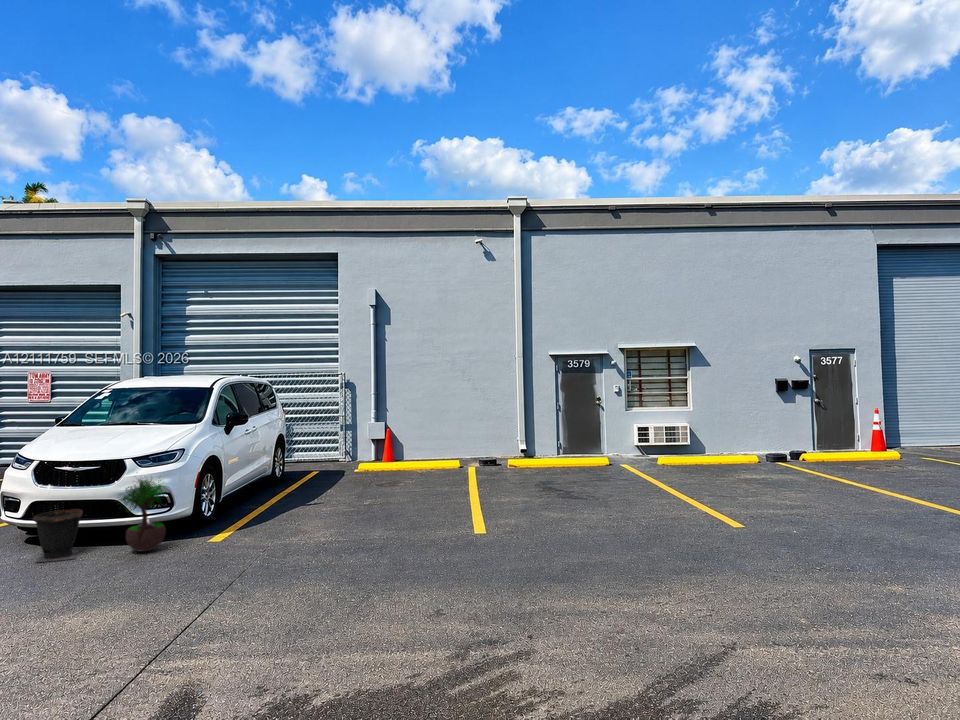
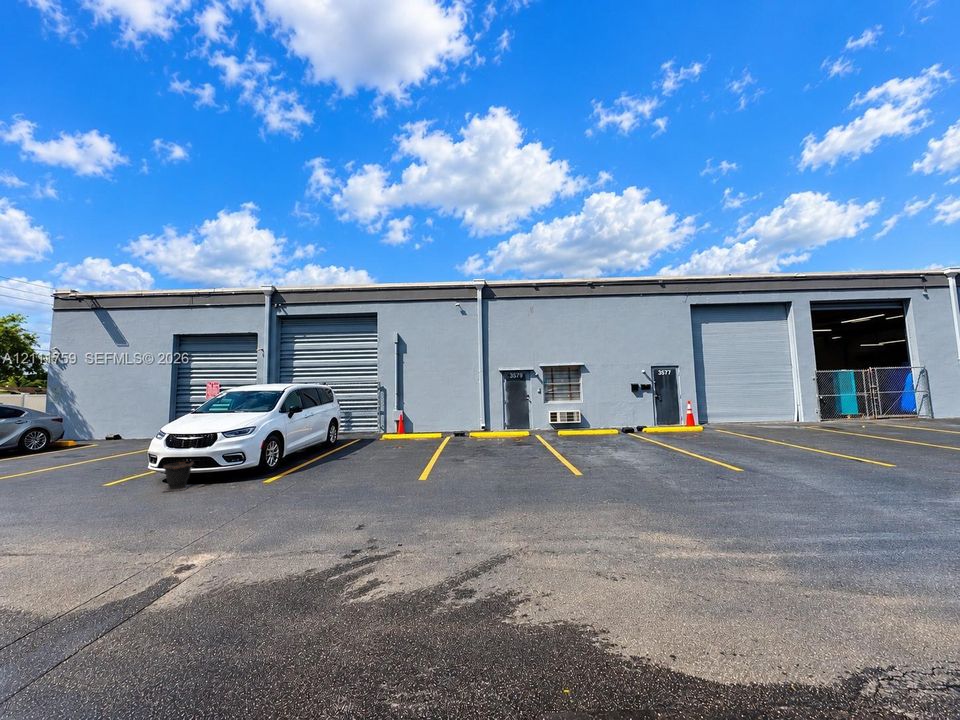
potted tree: present [119,476,166,552] -> none [208,440,242,486]

